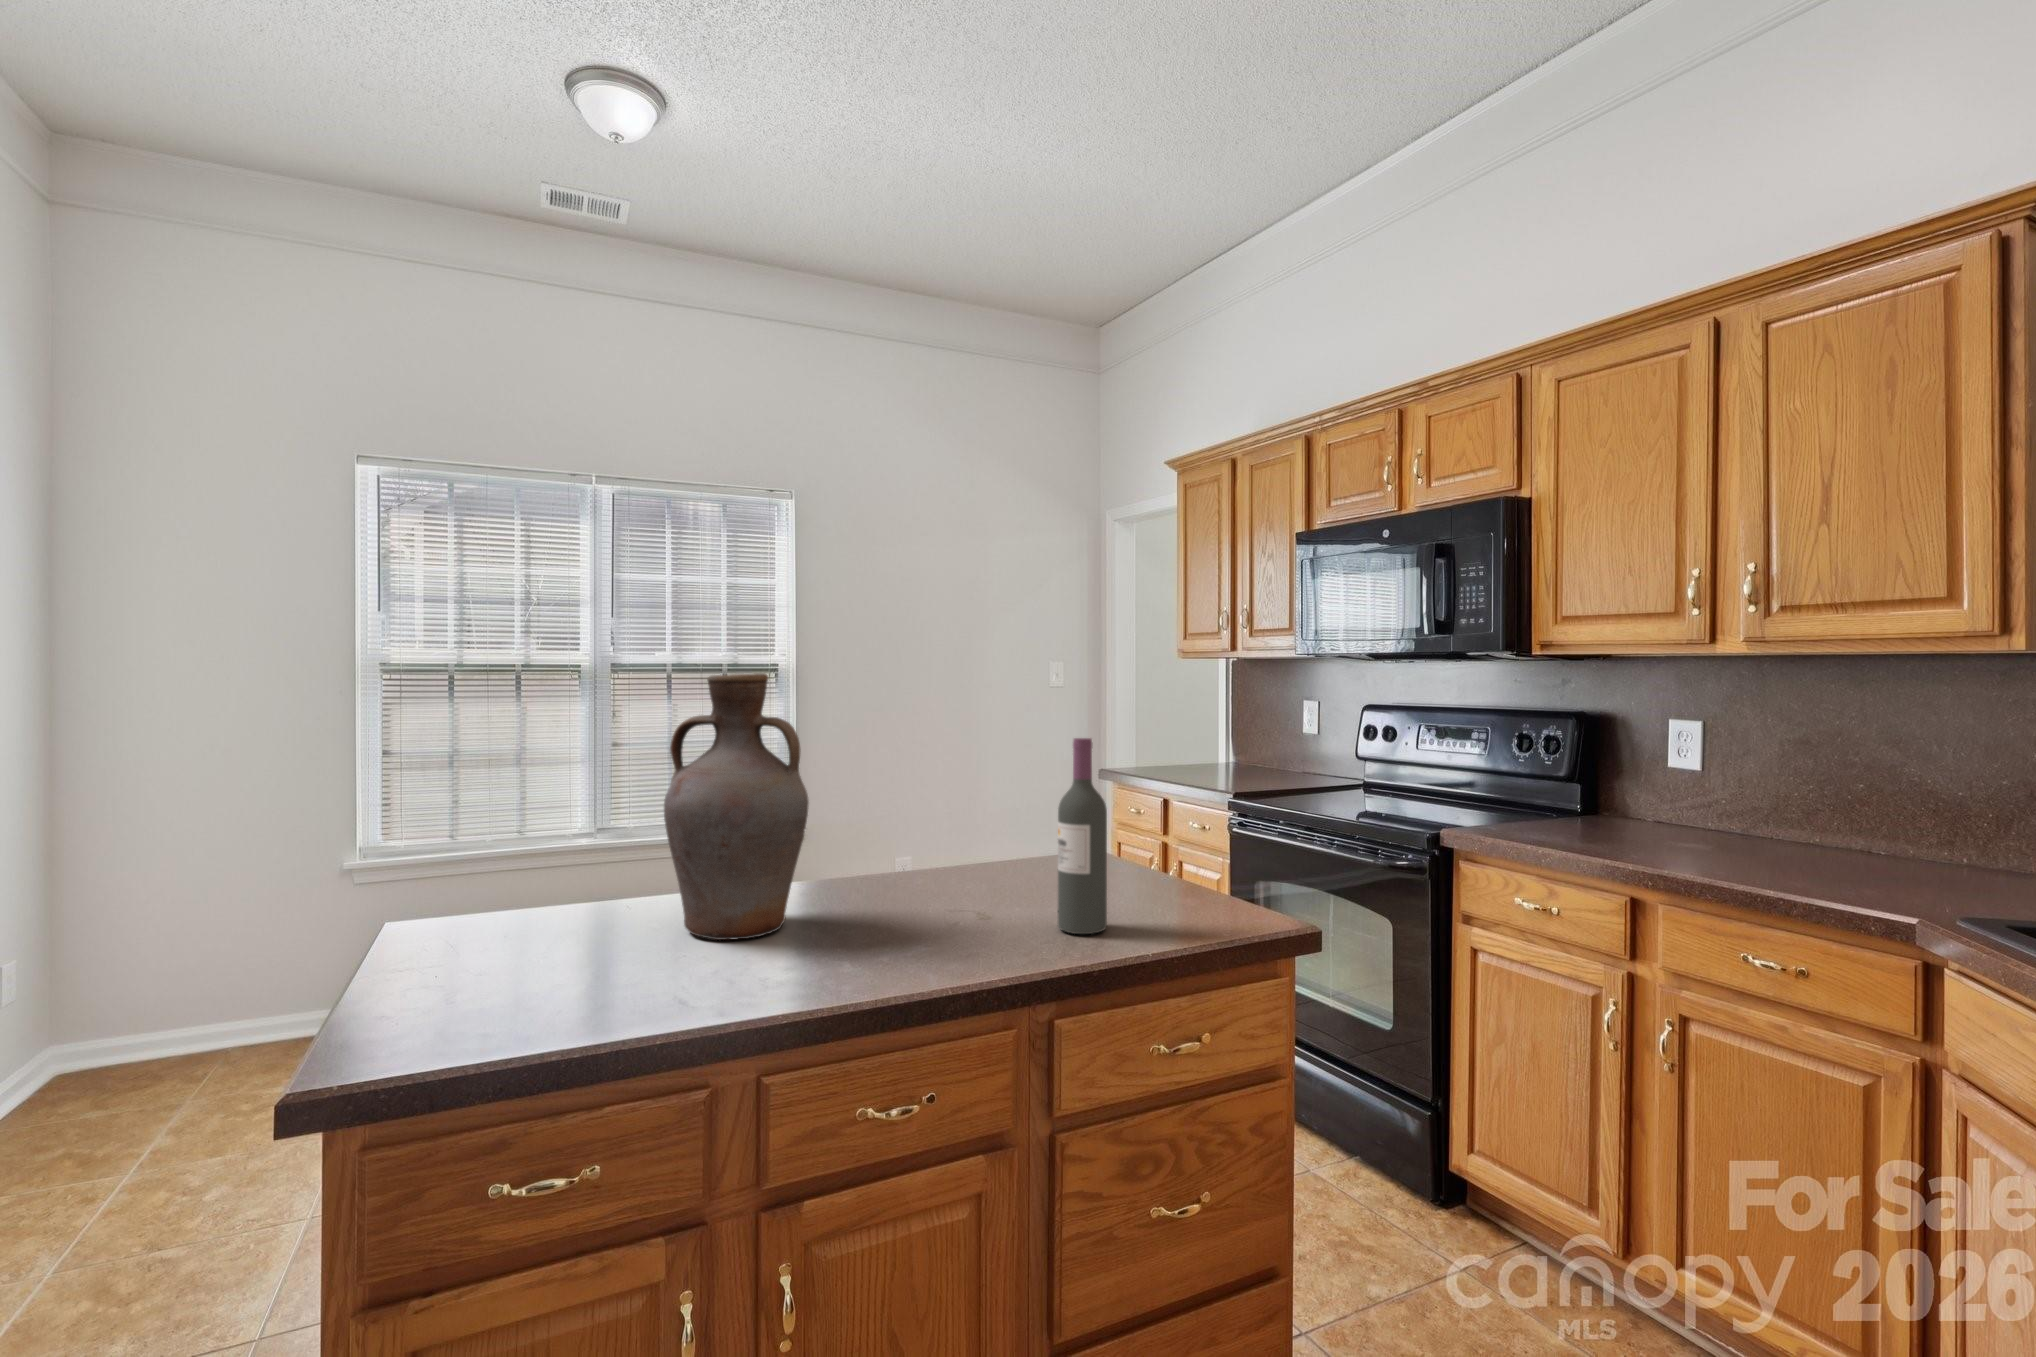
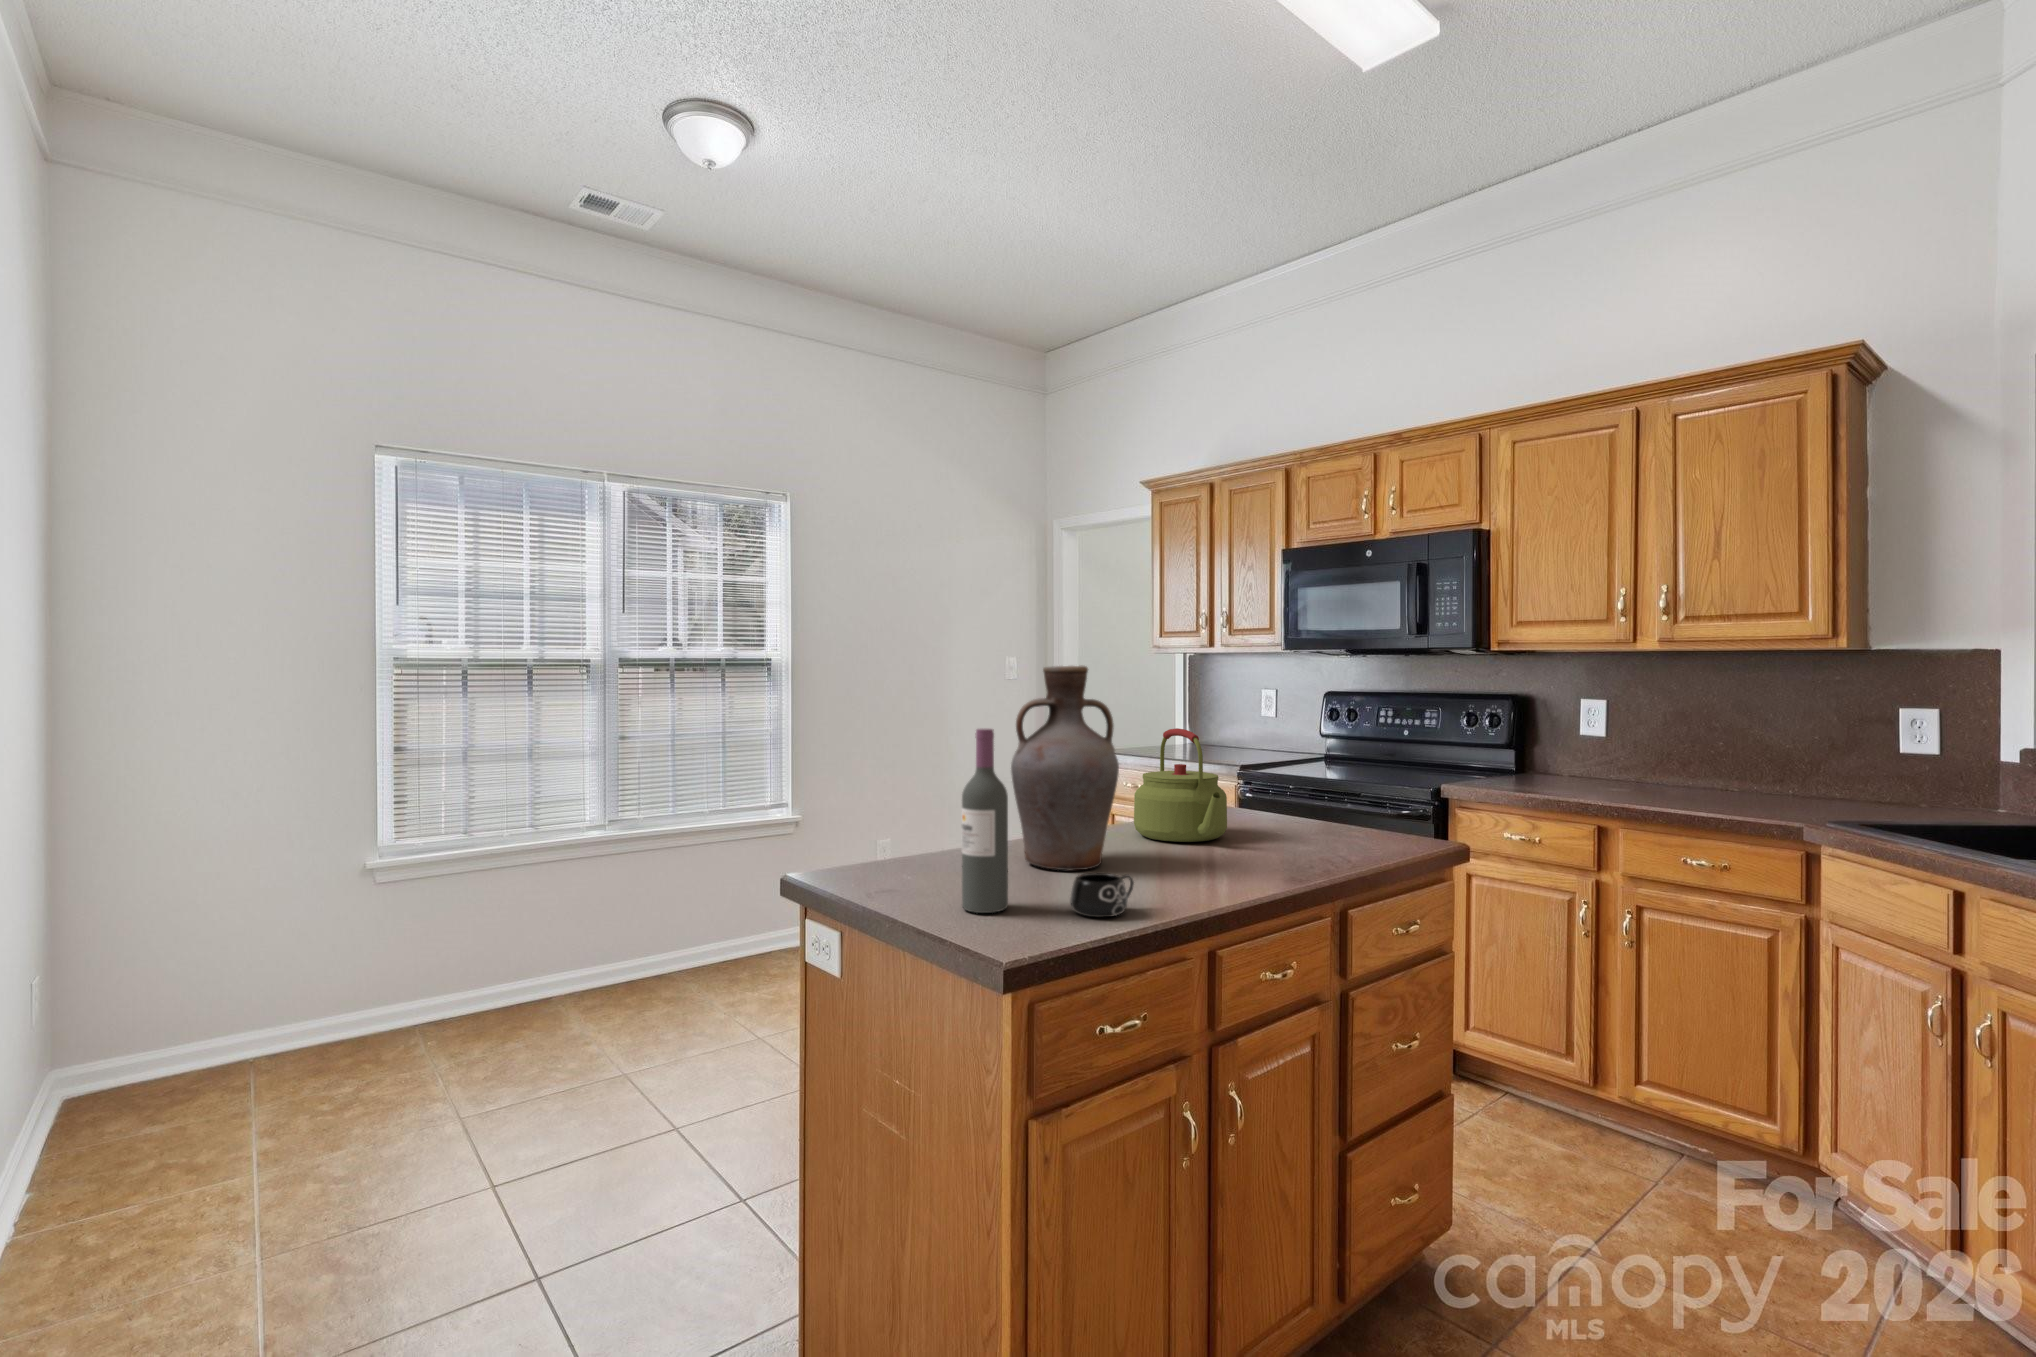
wine bottle: present [1058,738,1107,934] -> present [962,729,1008,913]
kettle: none [905,754,1024,903] -> present [1134,728,1227,842]
mug: none [570,957,677,1024] -> present [1070,873,1134,917]

